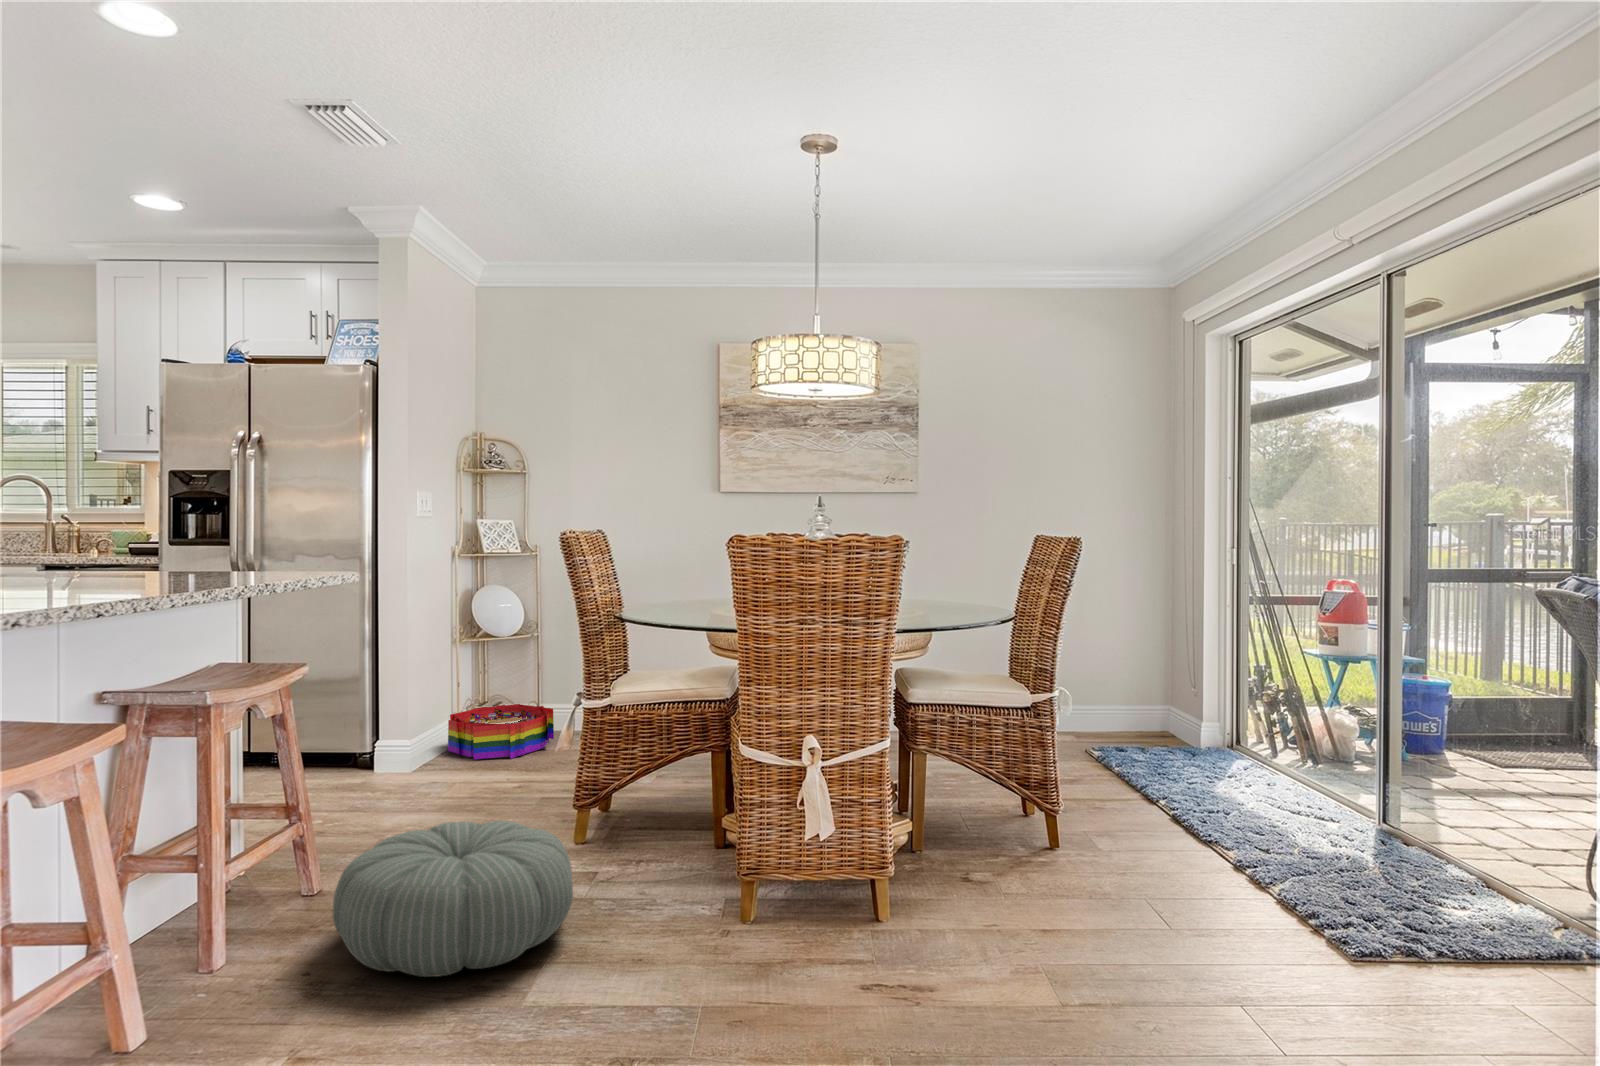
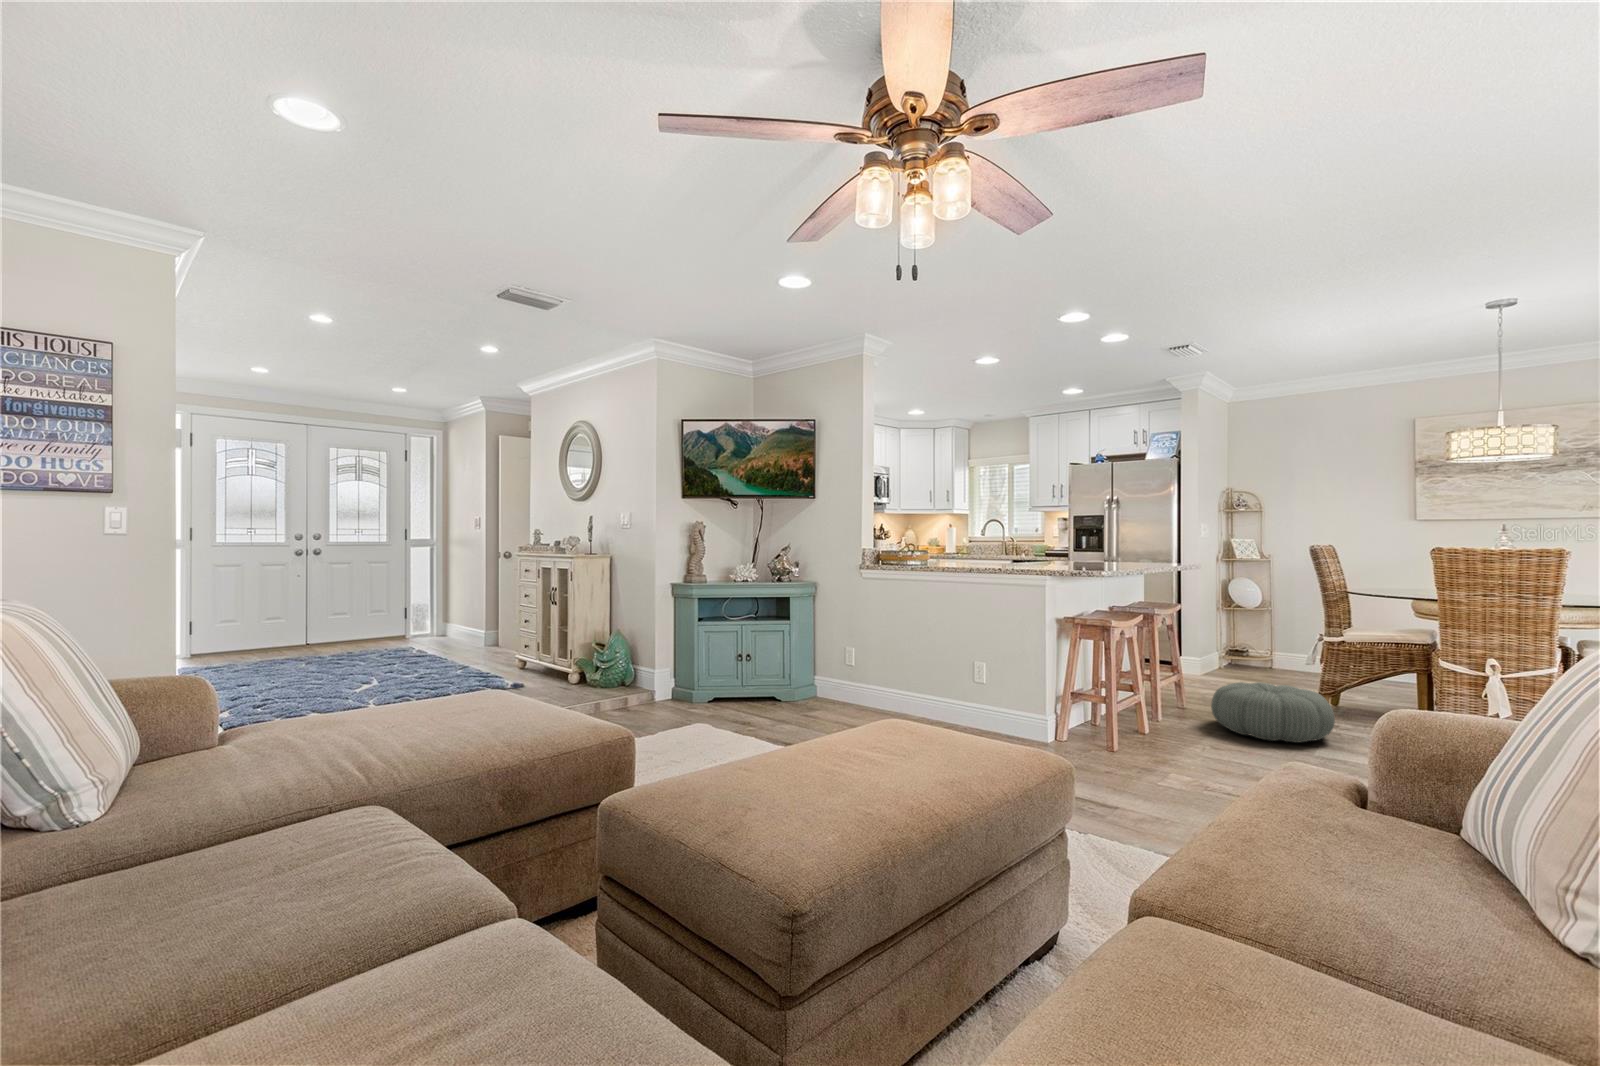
storage bin: present [448,704,554,759] -> none [1217,648,1285,677]

